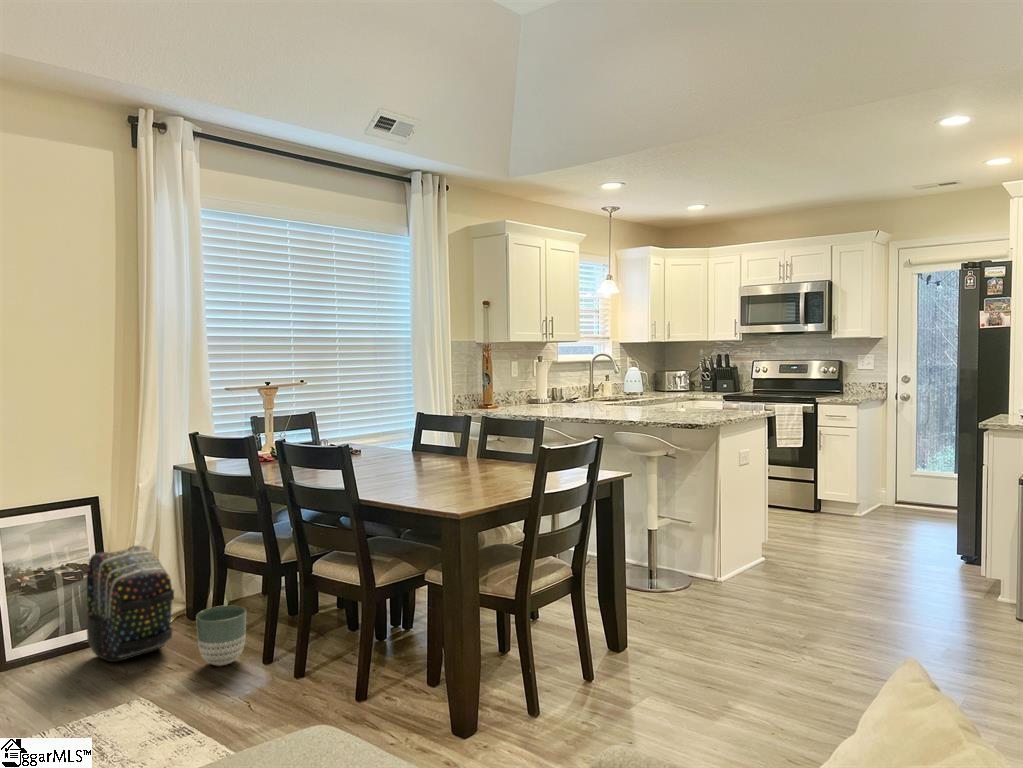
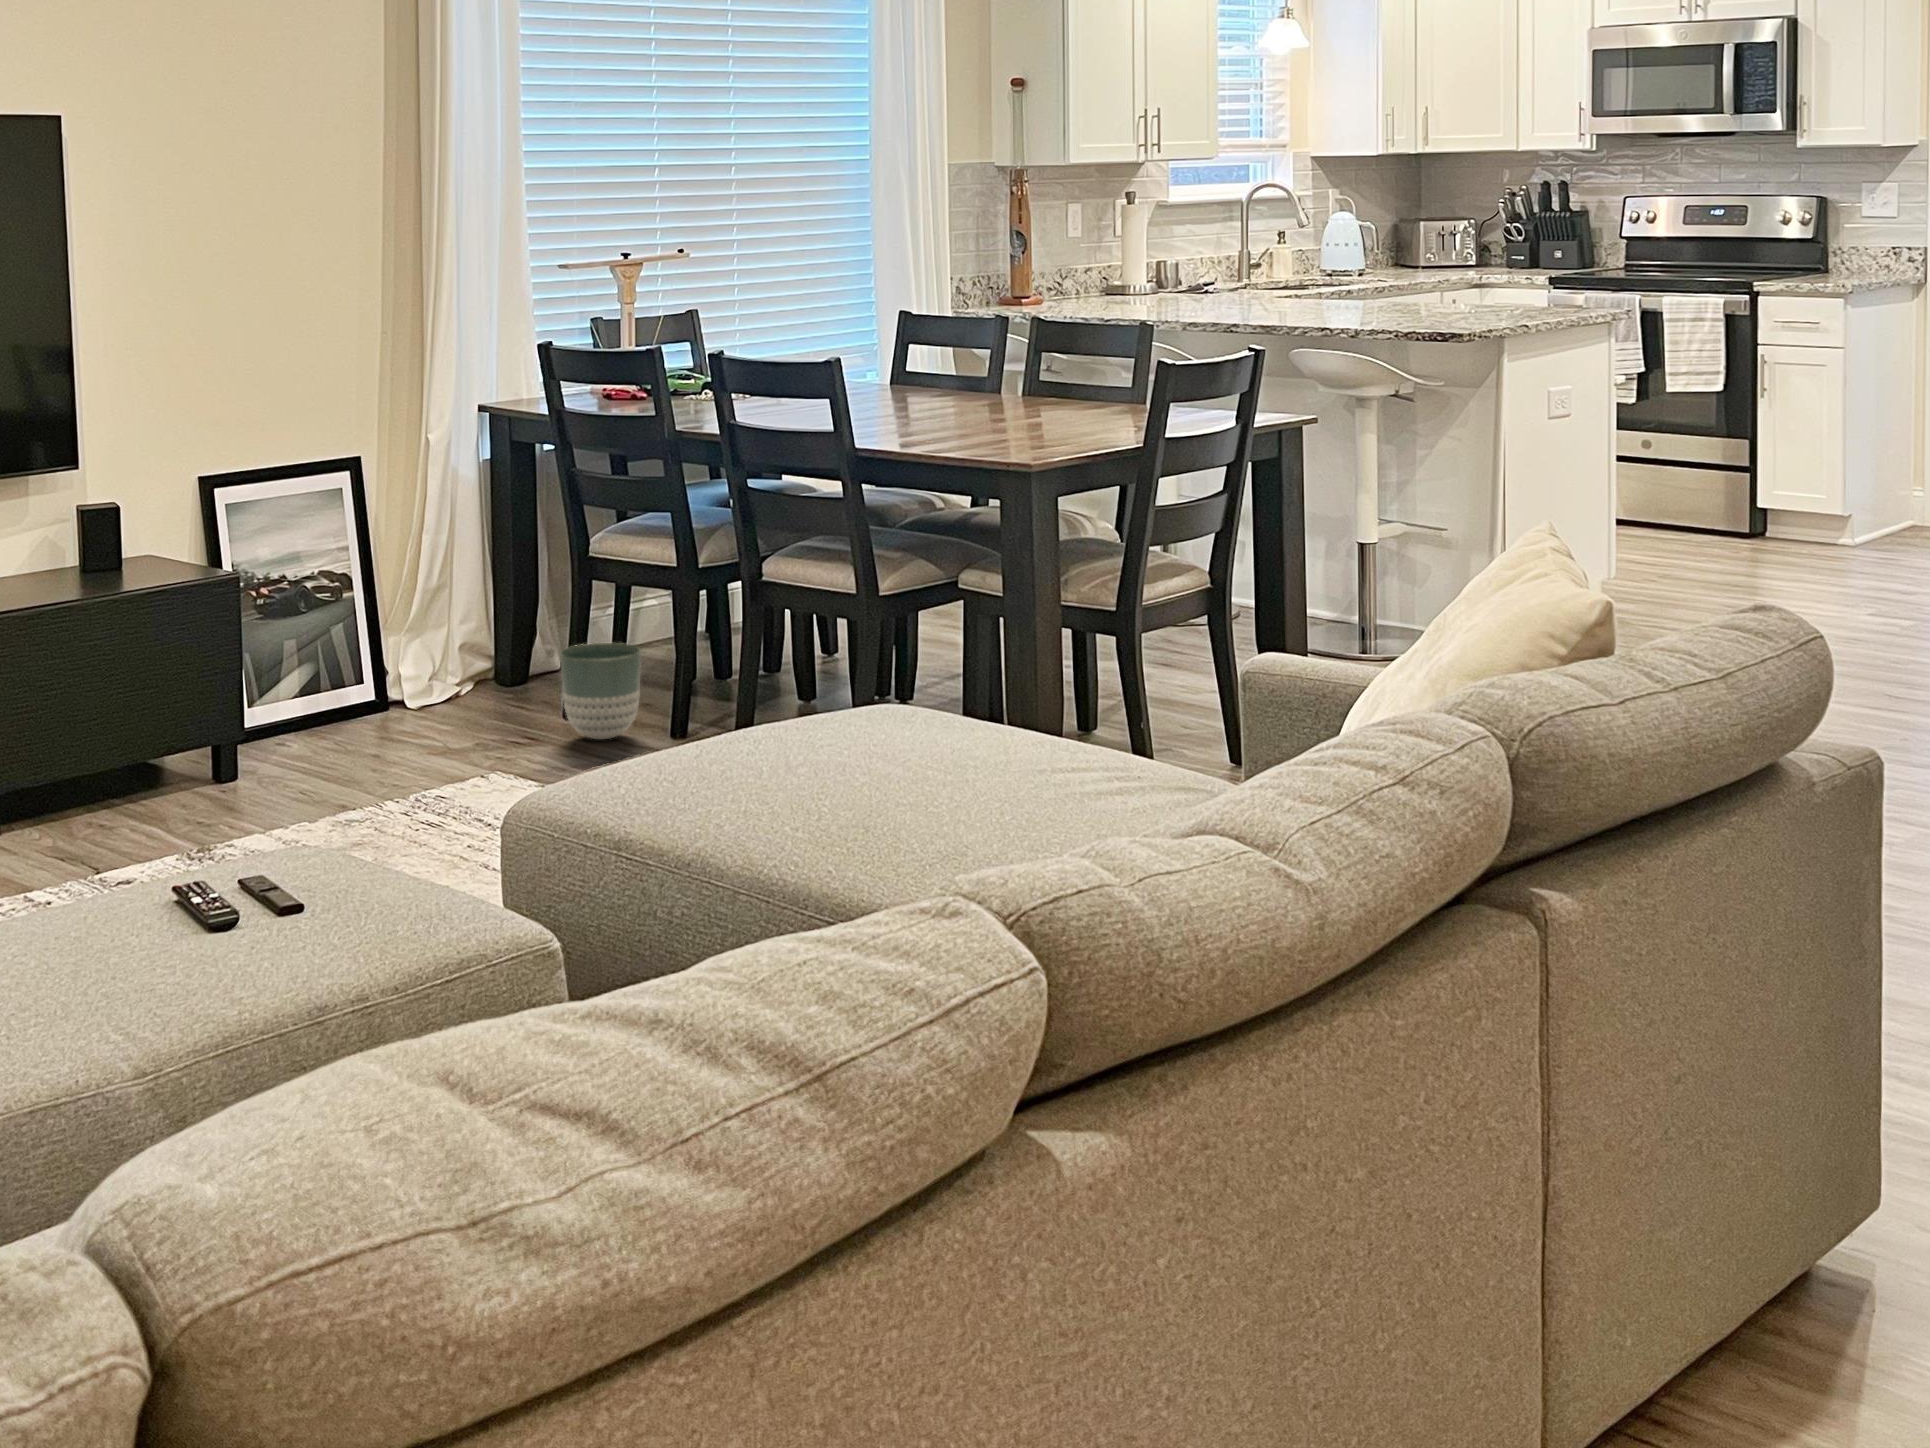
backpack: present [86,545,174,662] -> none [355,542,511,733]

